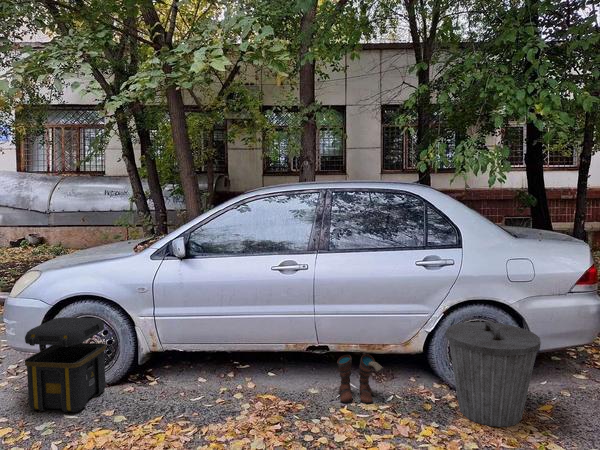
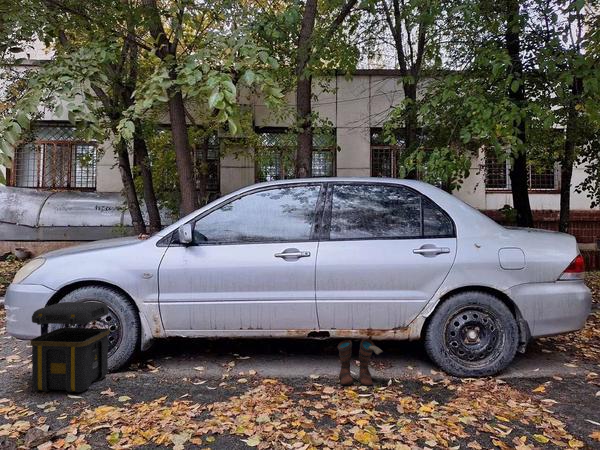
trash can: present [446,321,541,427] -> none [443,303,533,403]

